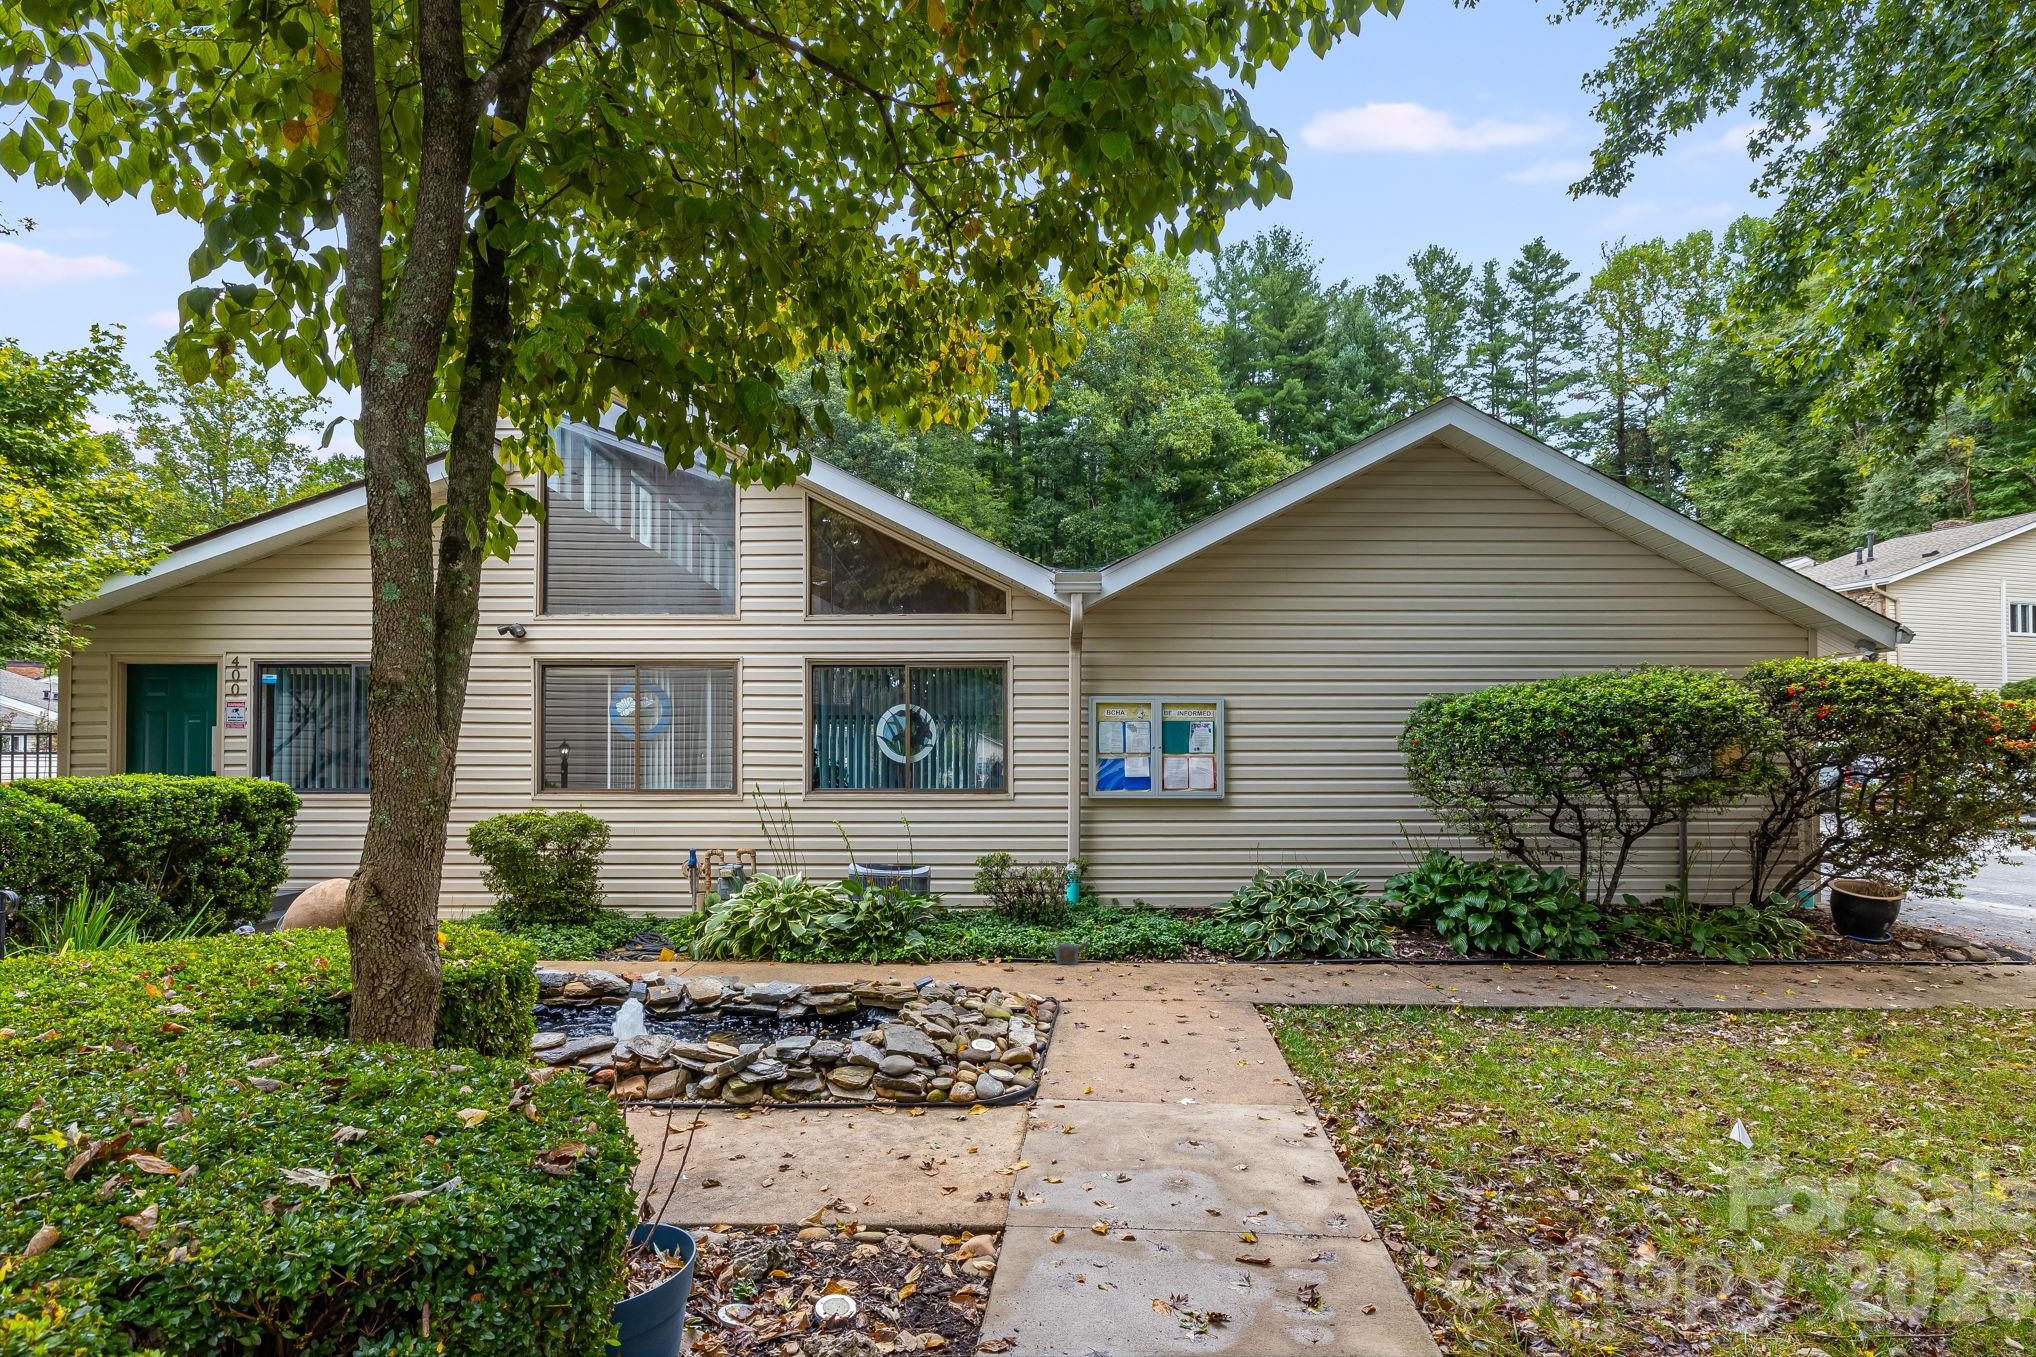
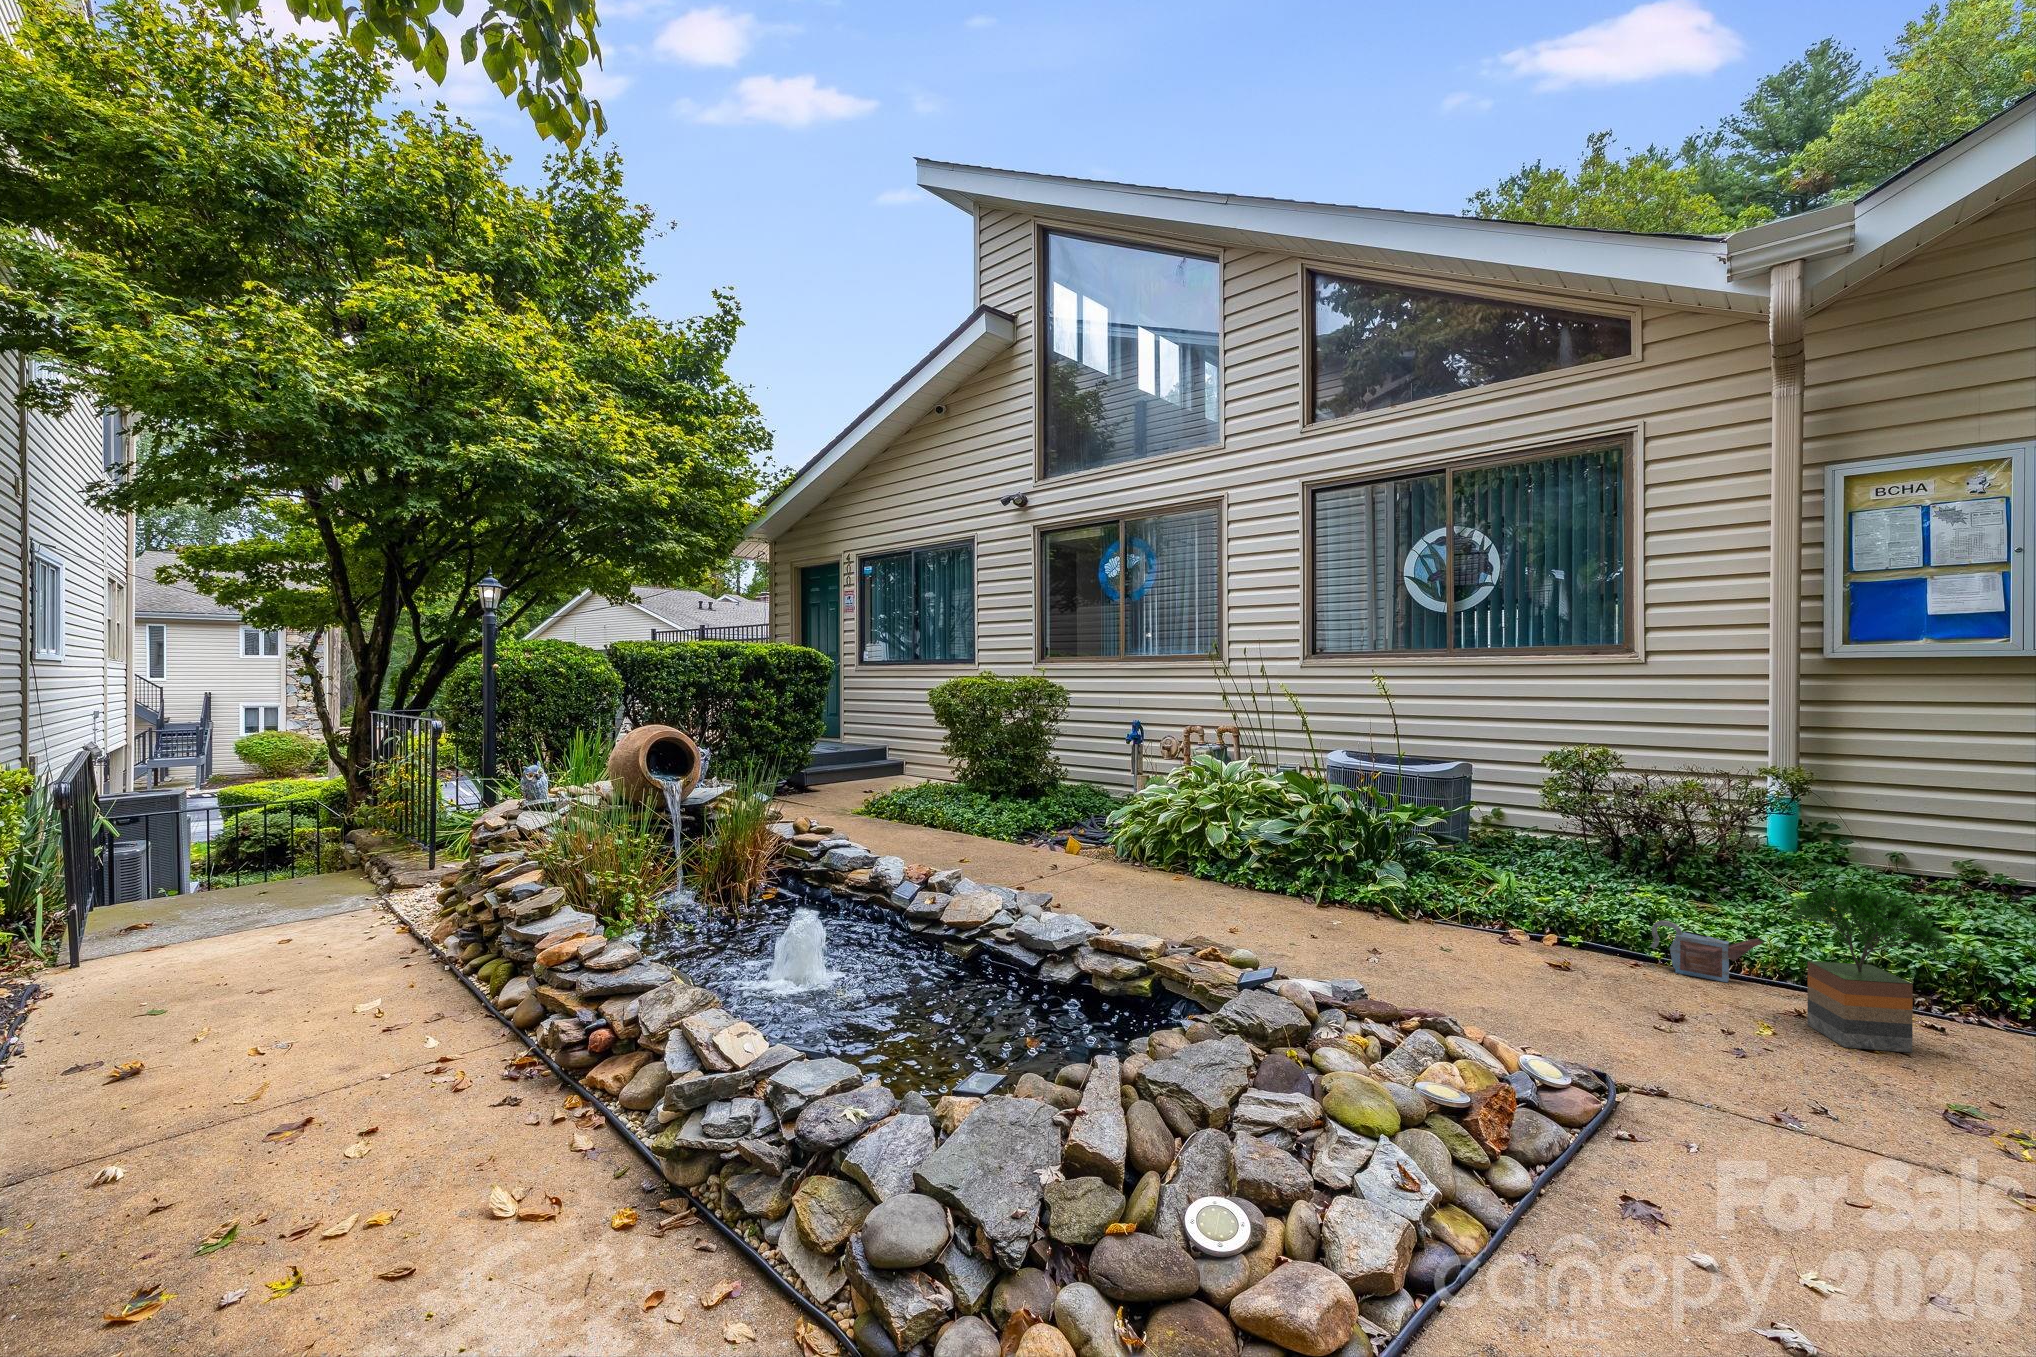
potted tree: none [1105,908,1156,977] -> present [1792,885,1949,1053]

